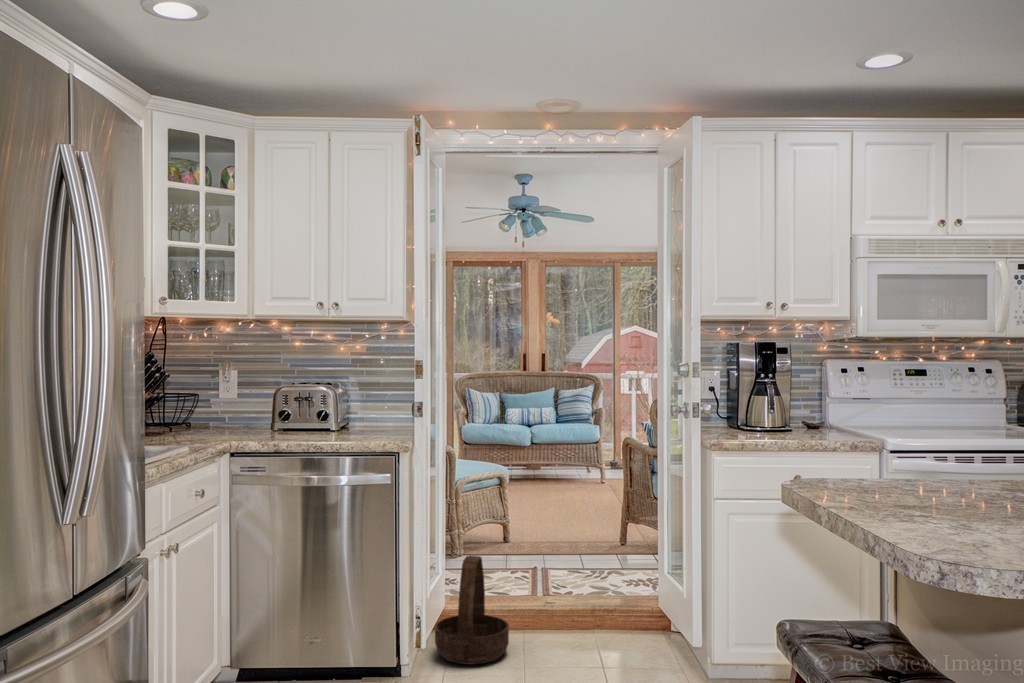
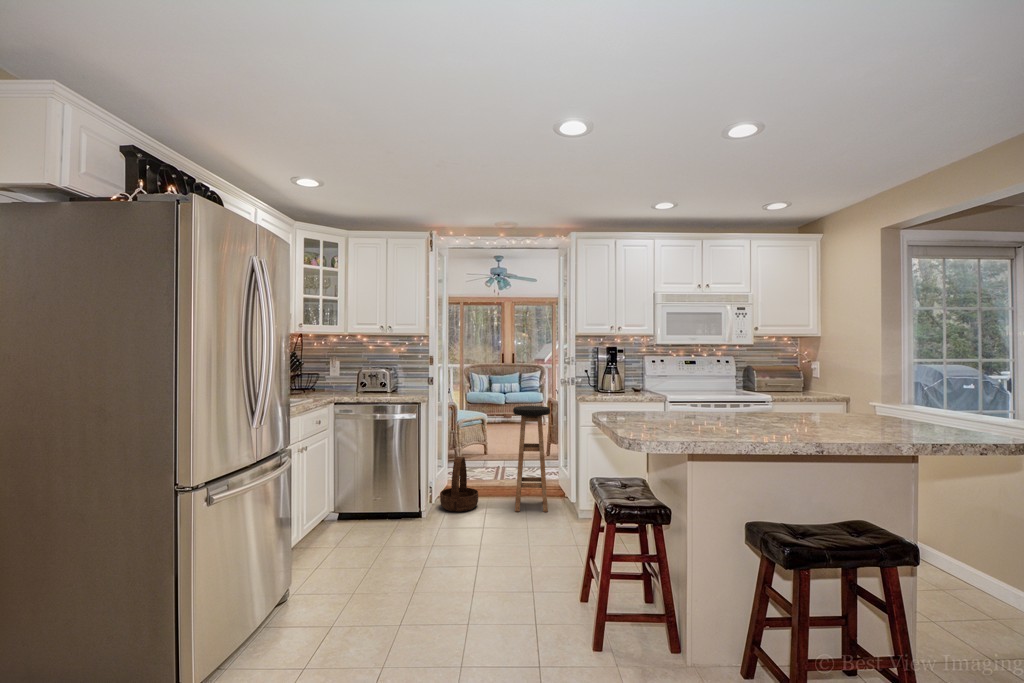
bar stool: none [577,457,649,666] -> present [513,406,550,512]

